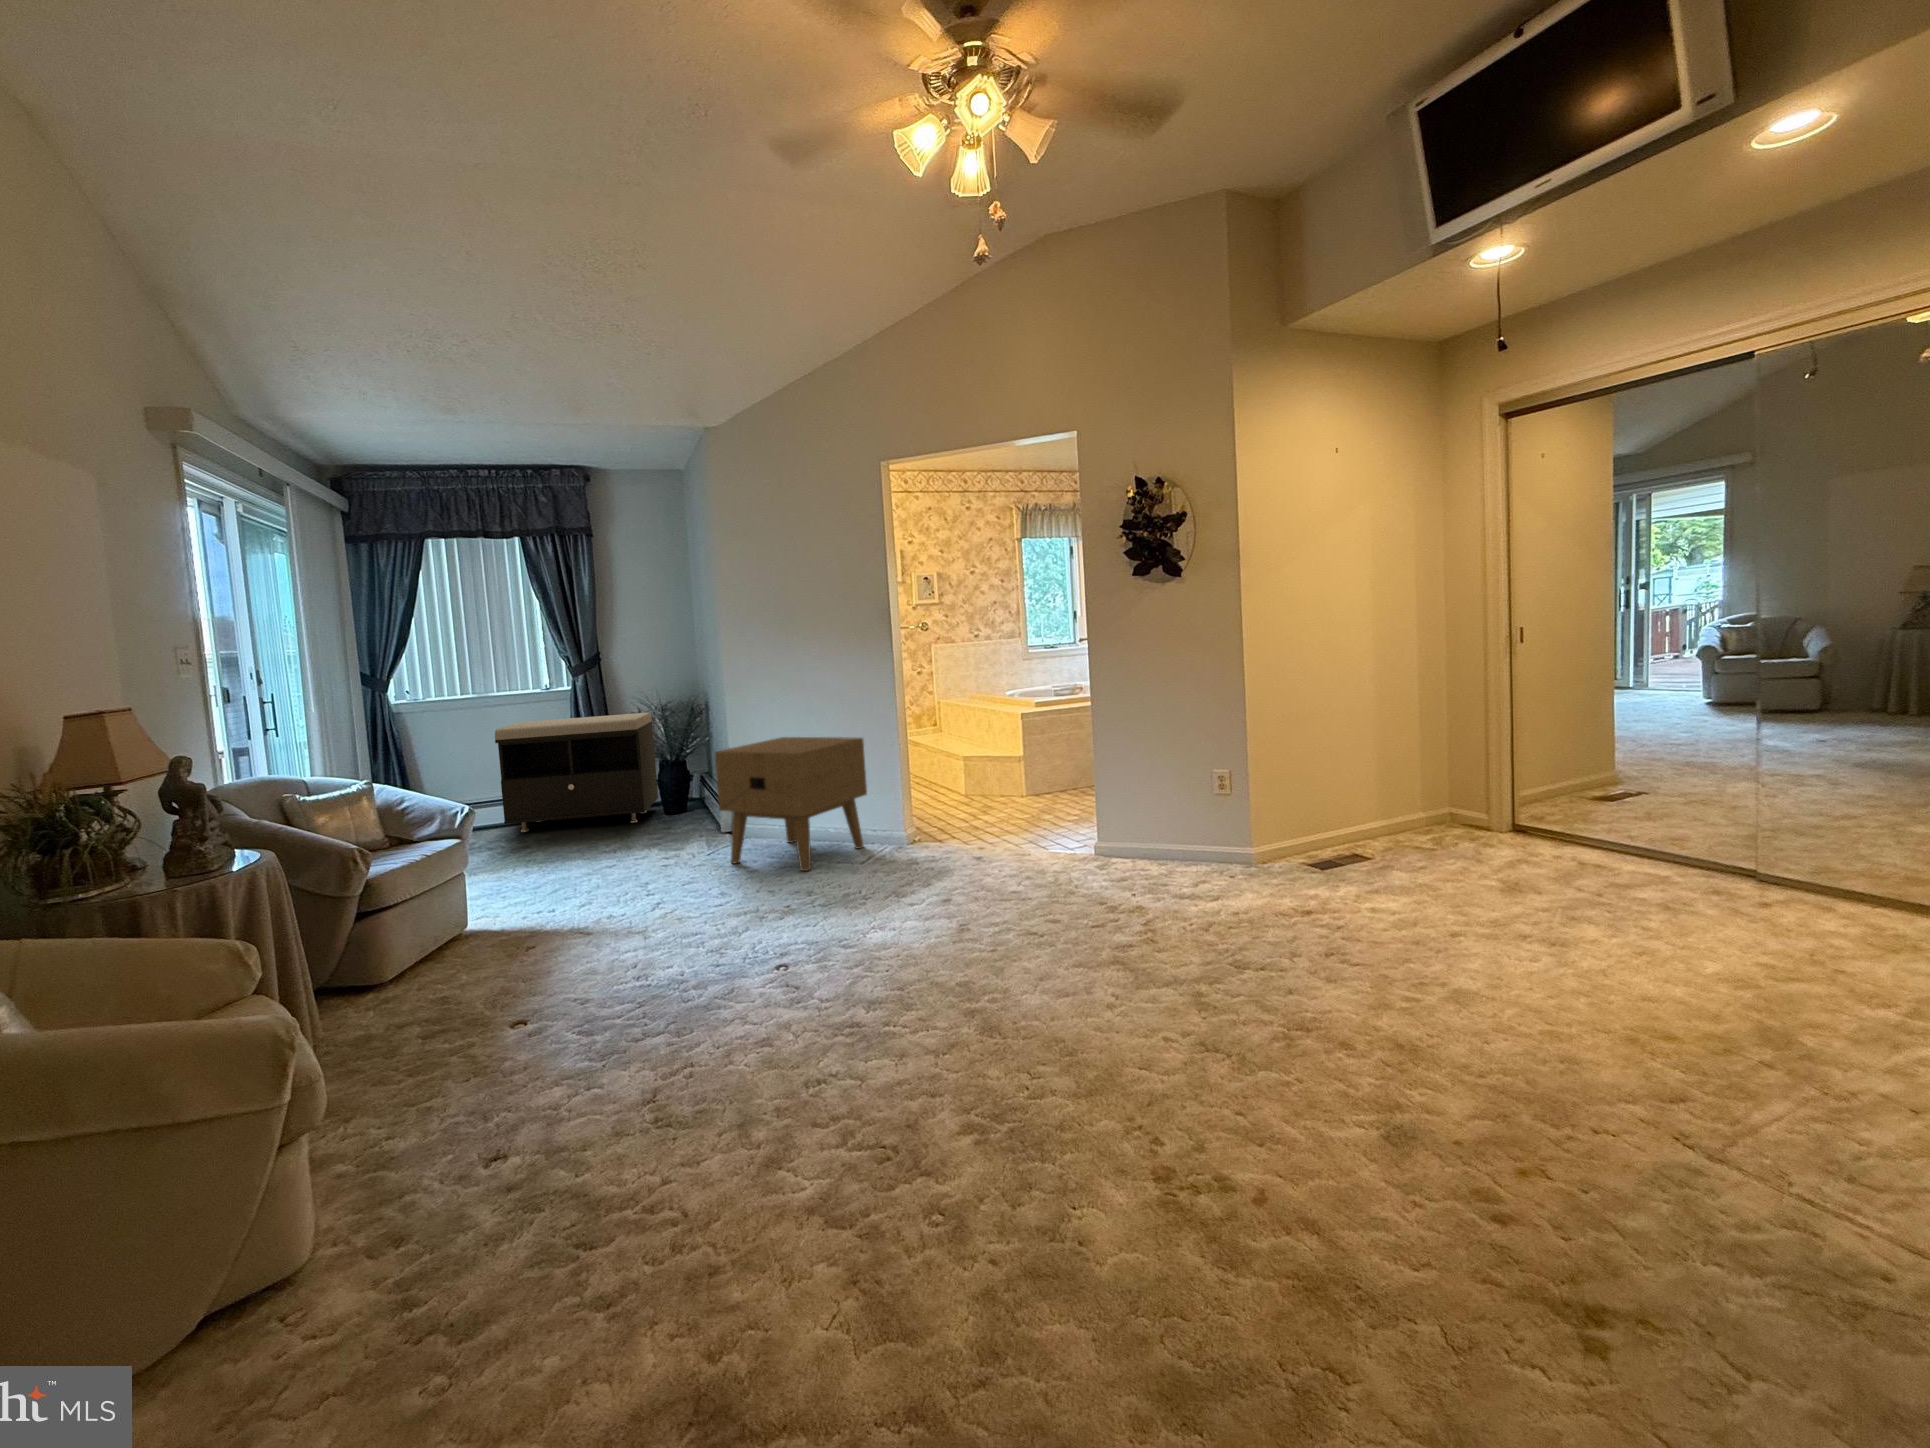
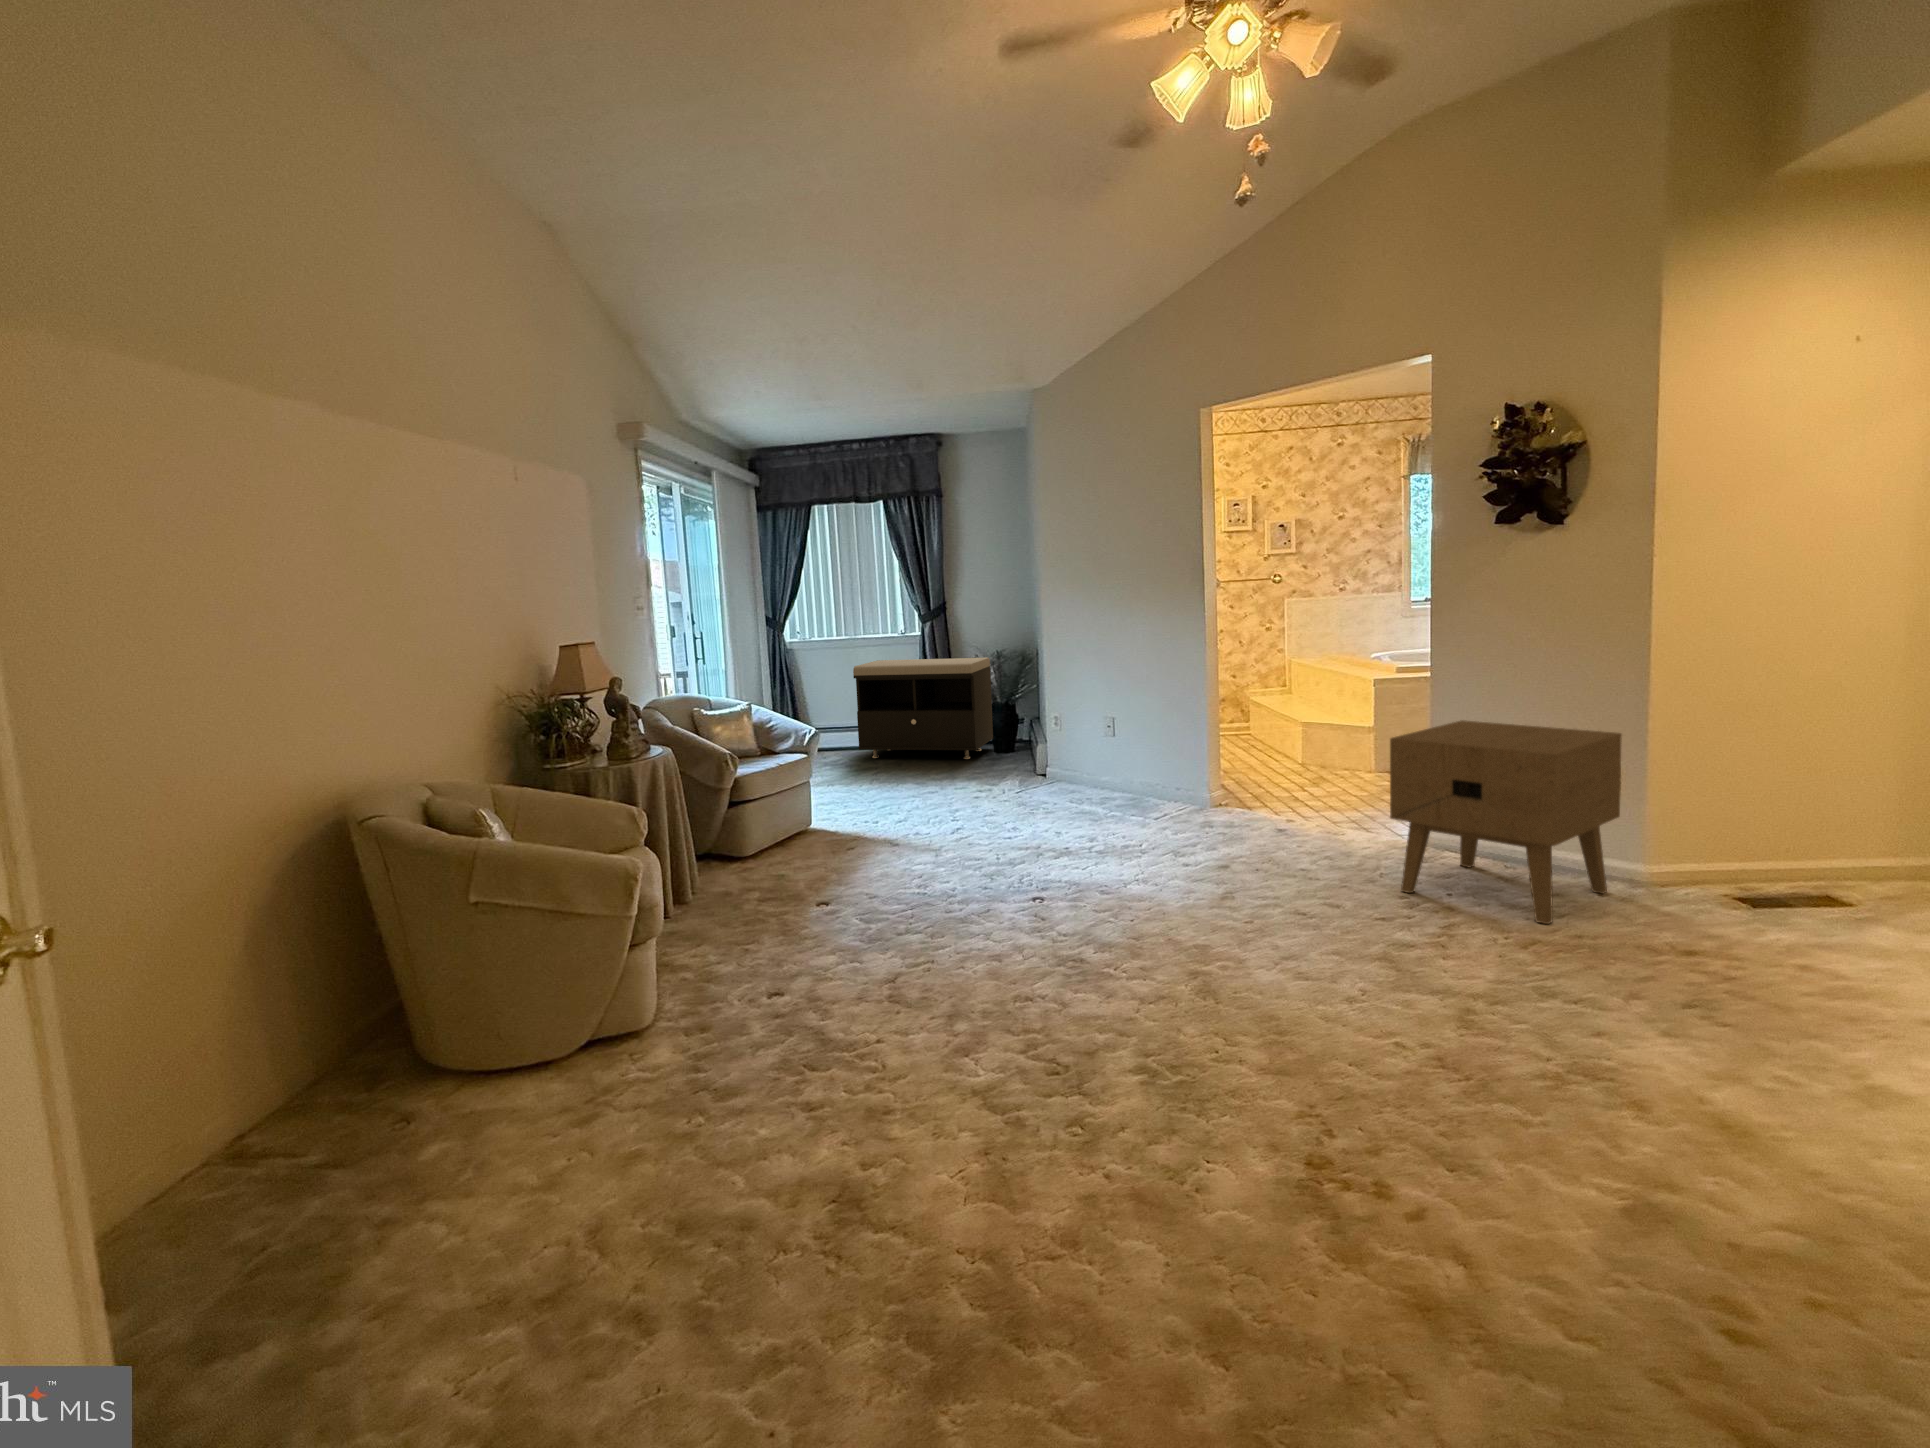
nightstand: present [715,737,867,871] -> present [1390,720,1622,924]

